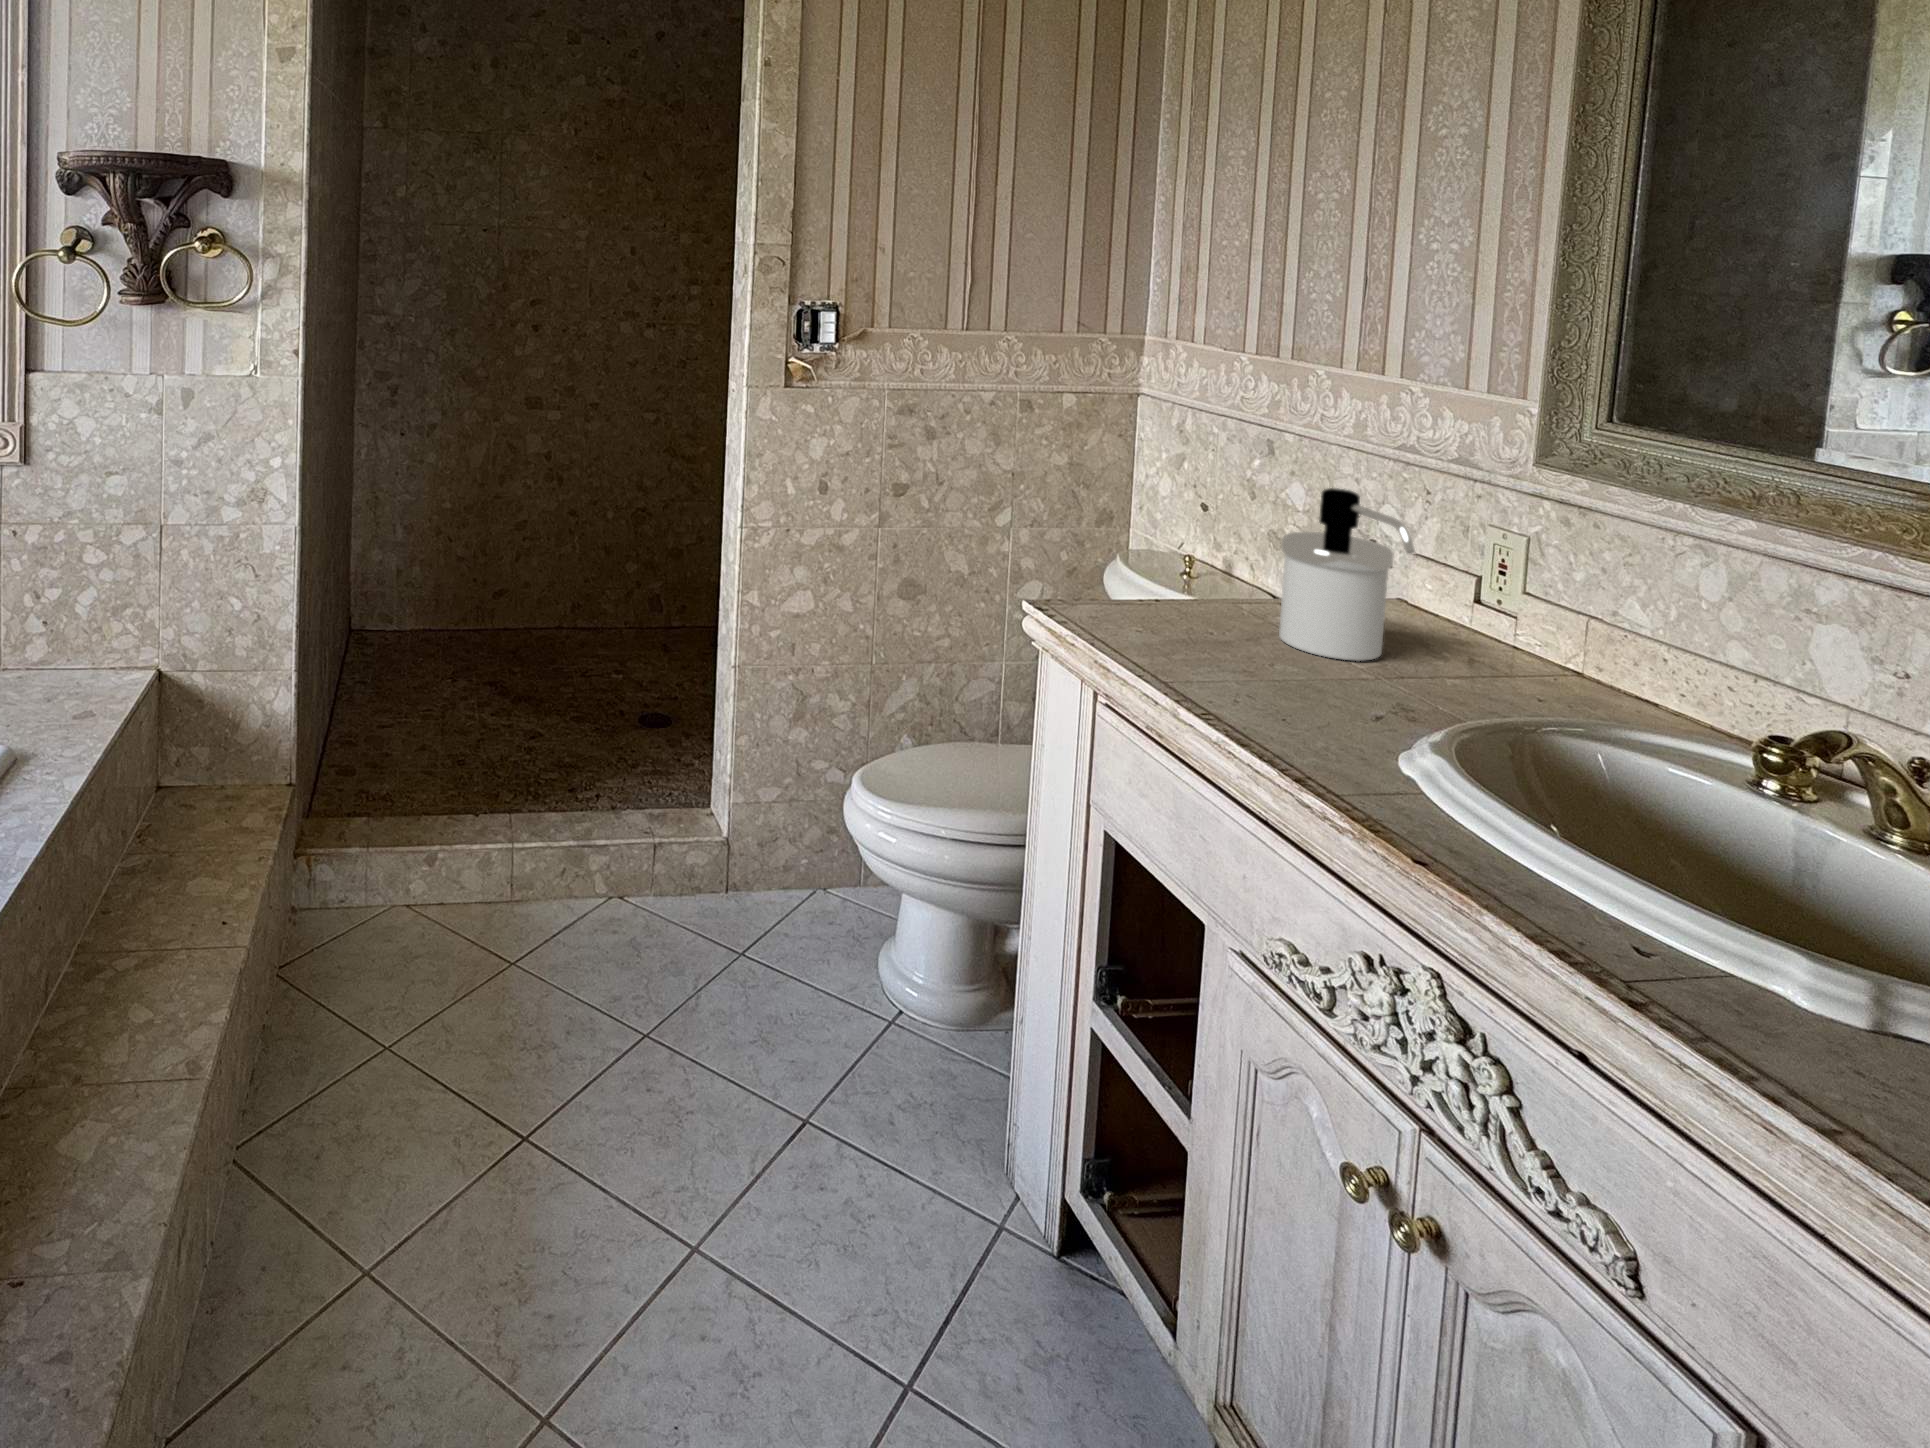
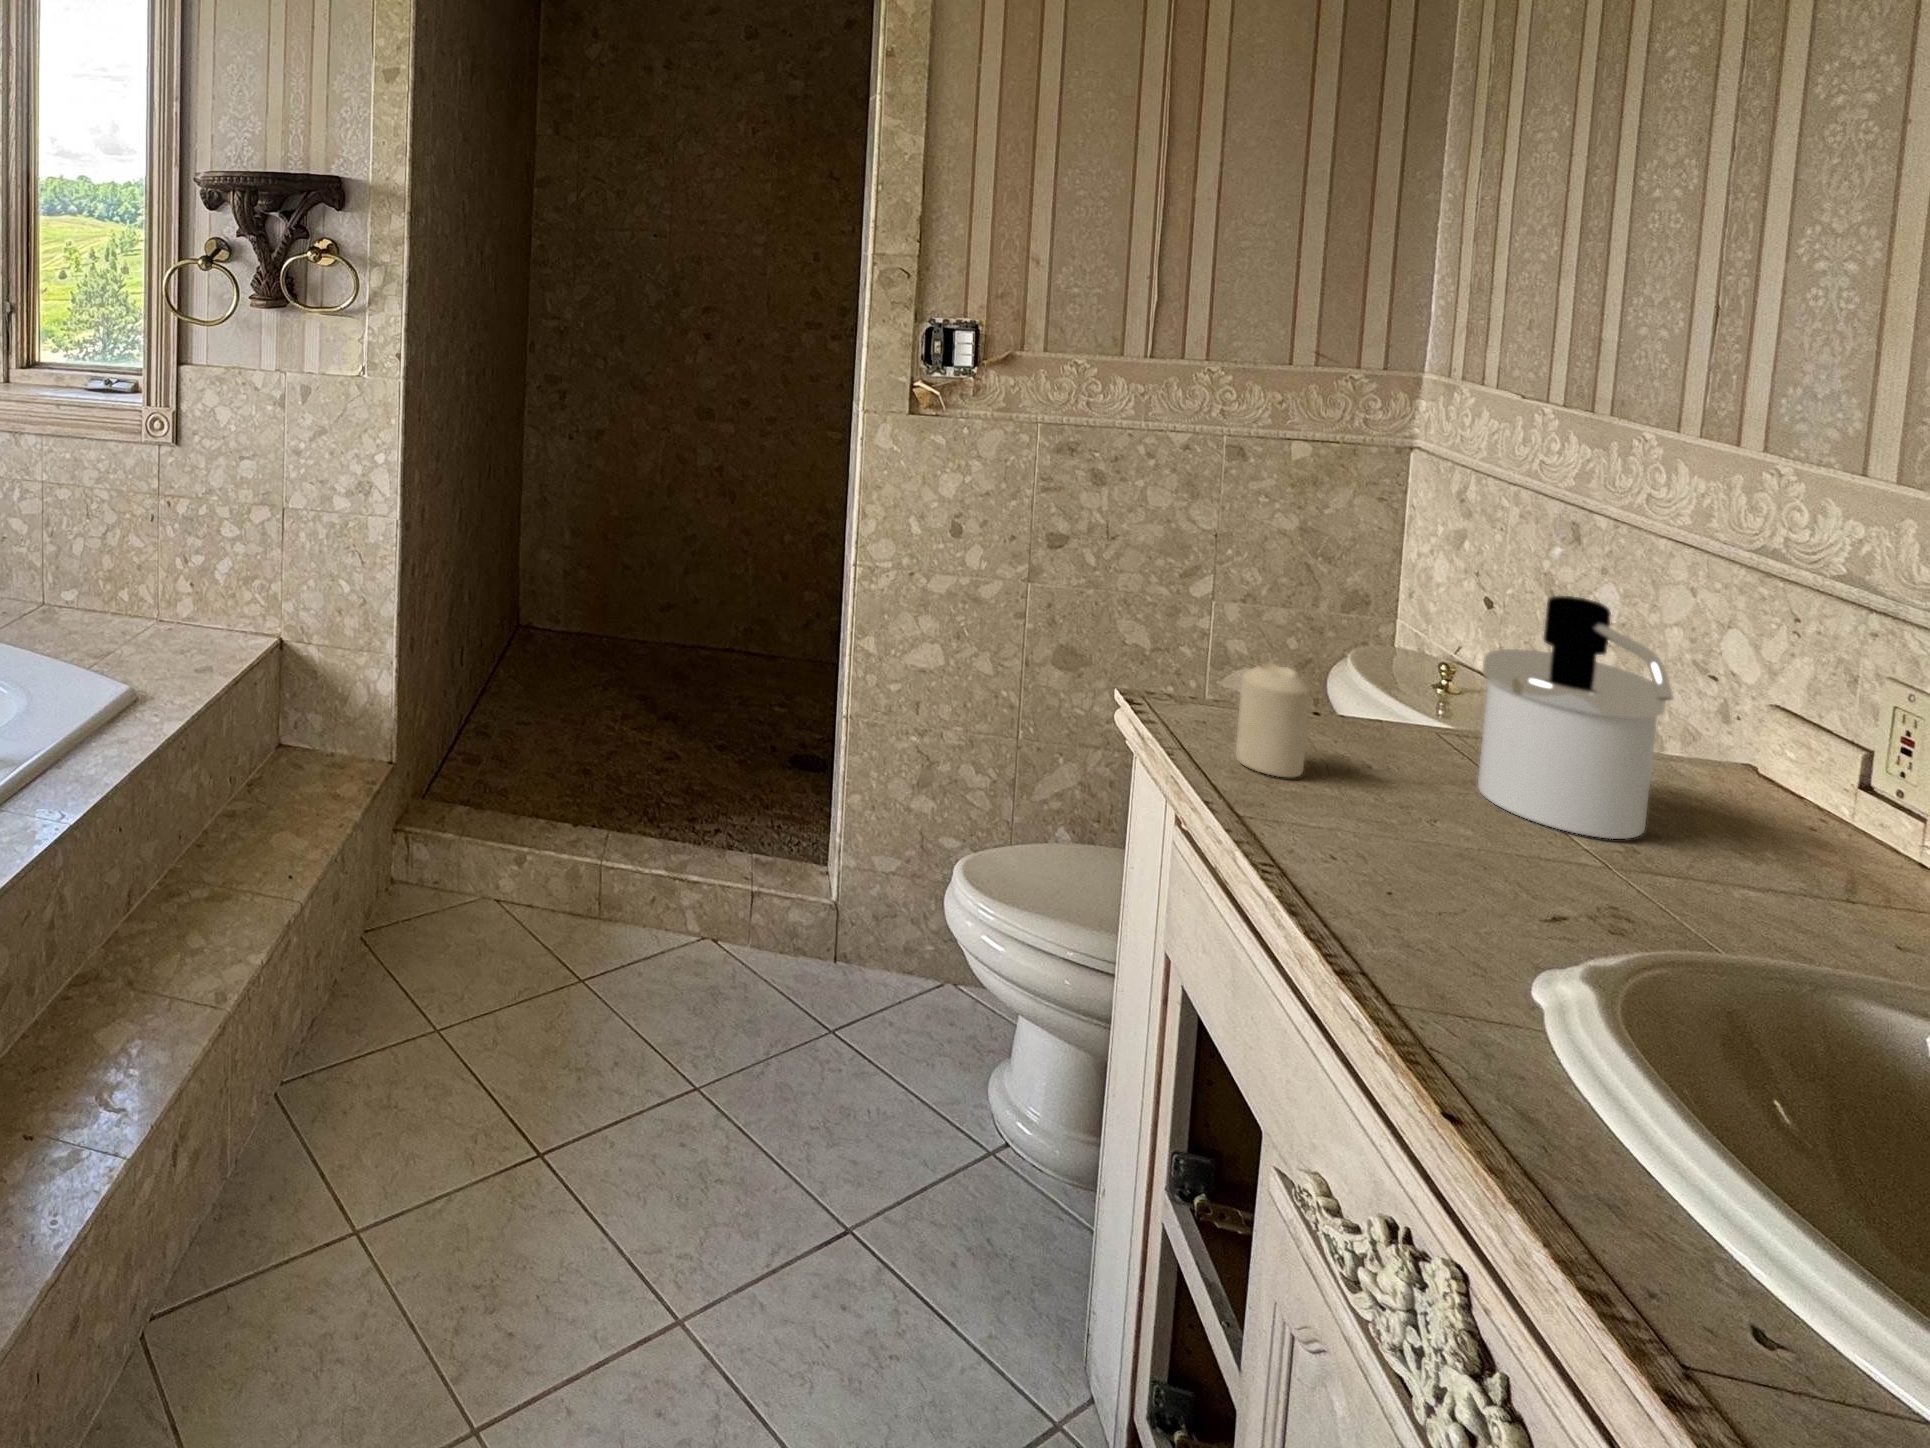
candle: none [1134,561,1186,650] -> present [1236,663,1310,778]

